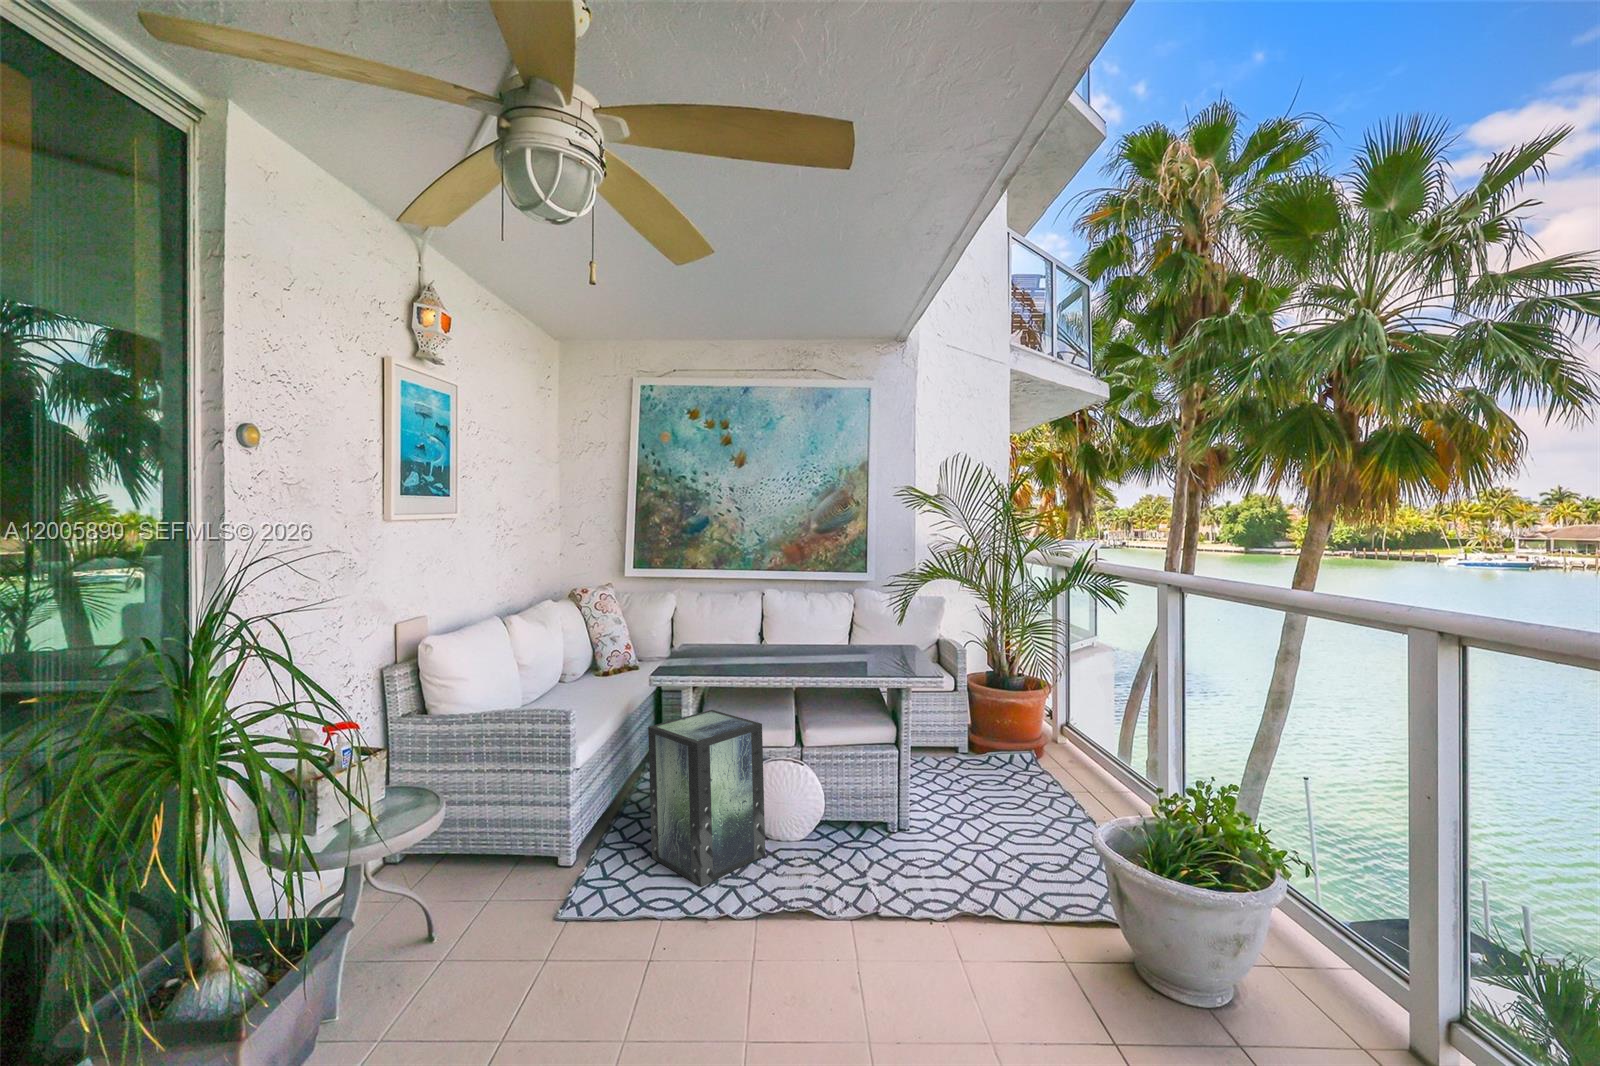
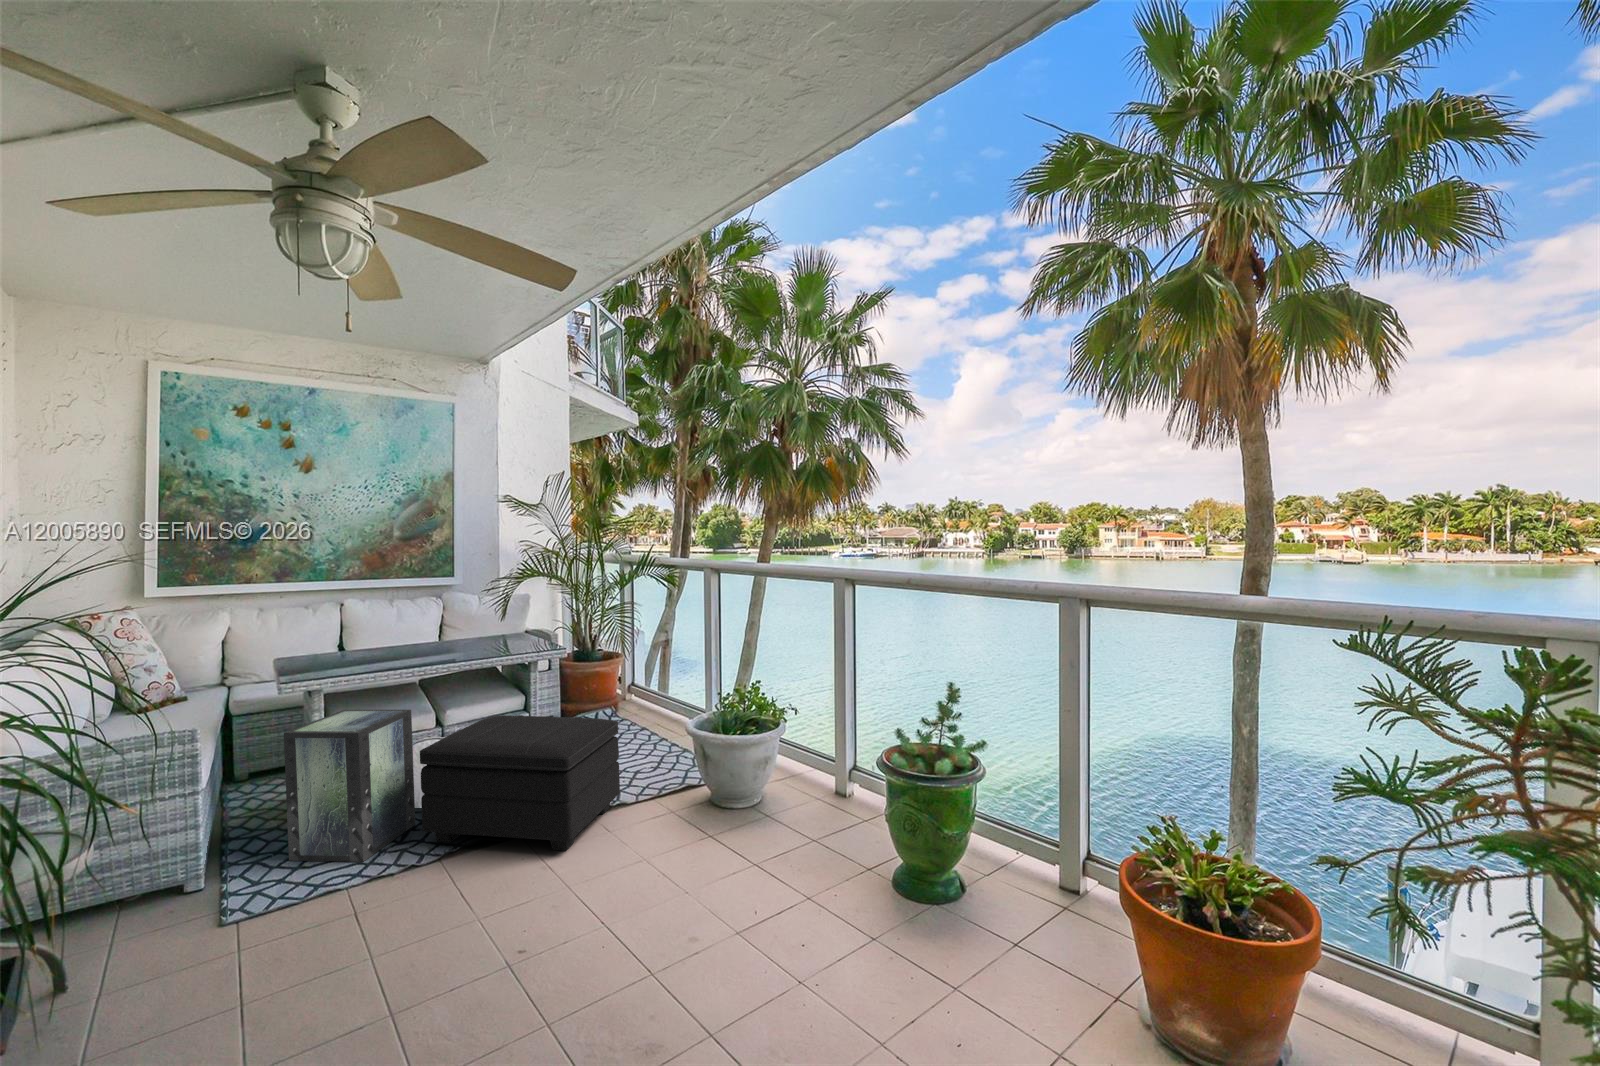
footstool: none [756,747,992,968] -> present [420,715,620,851]

